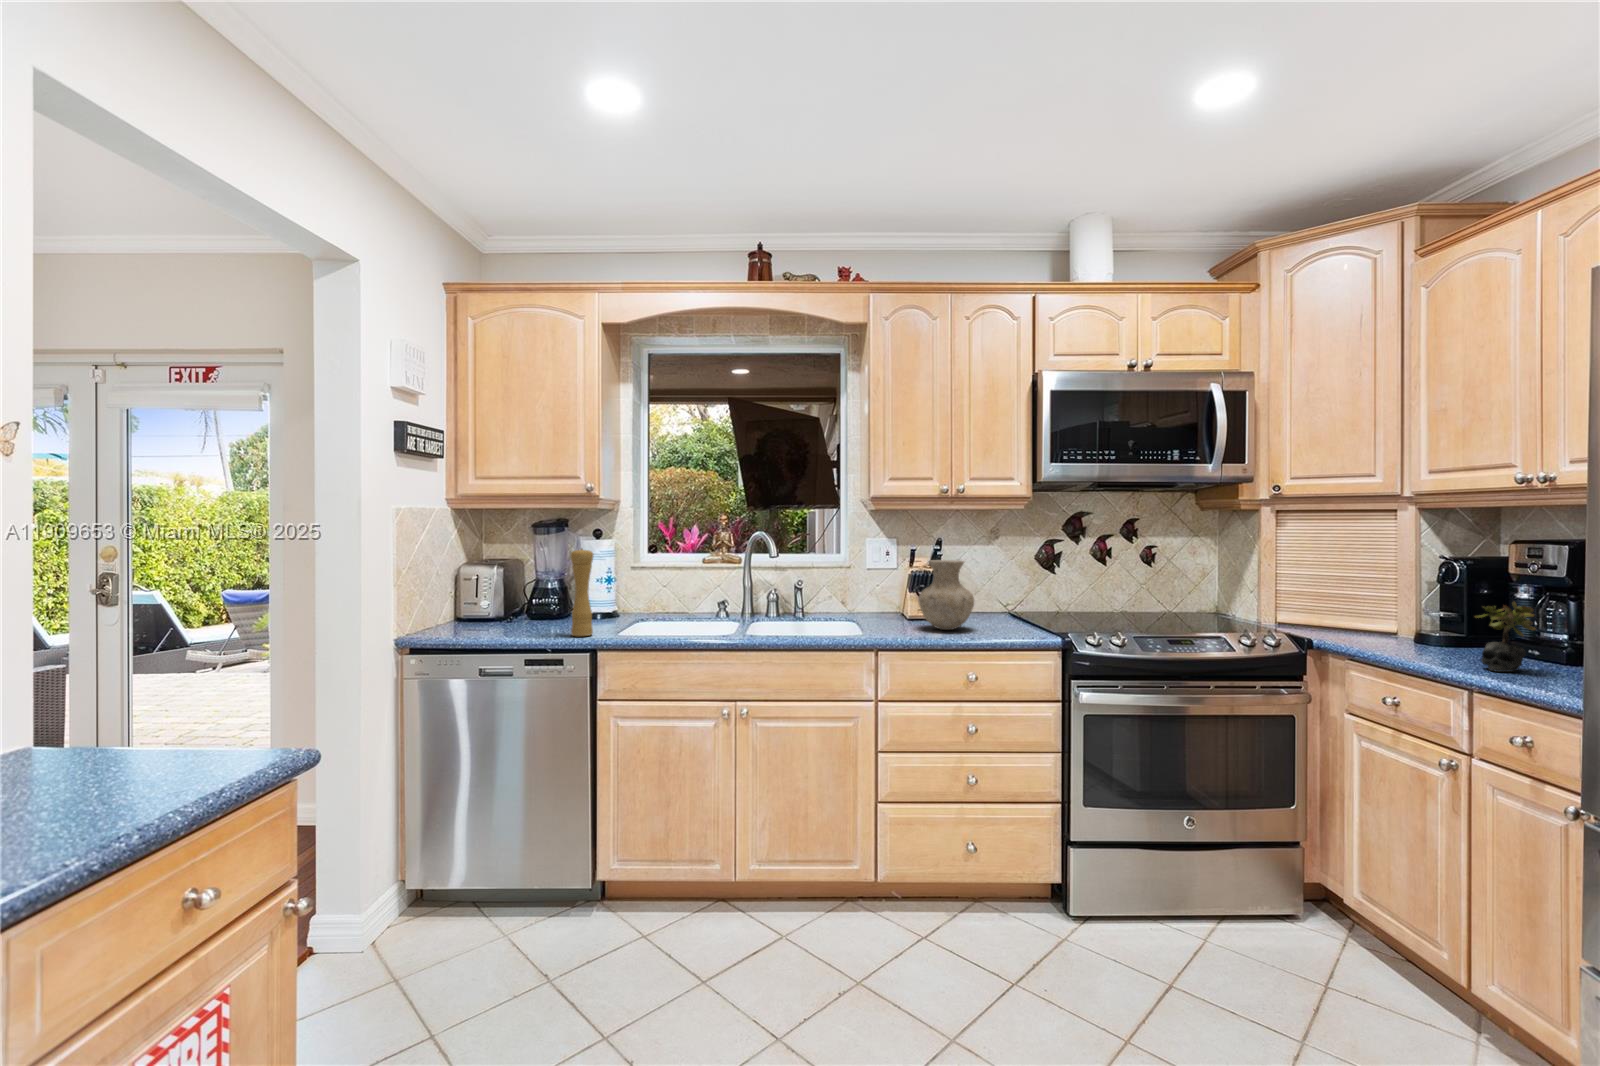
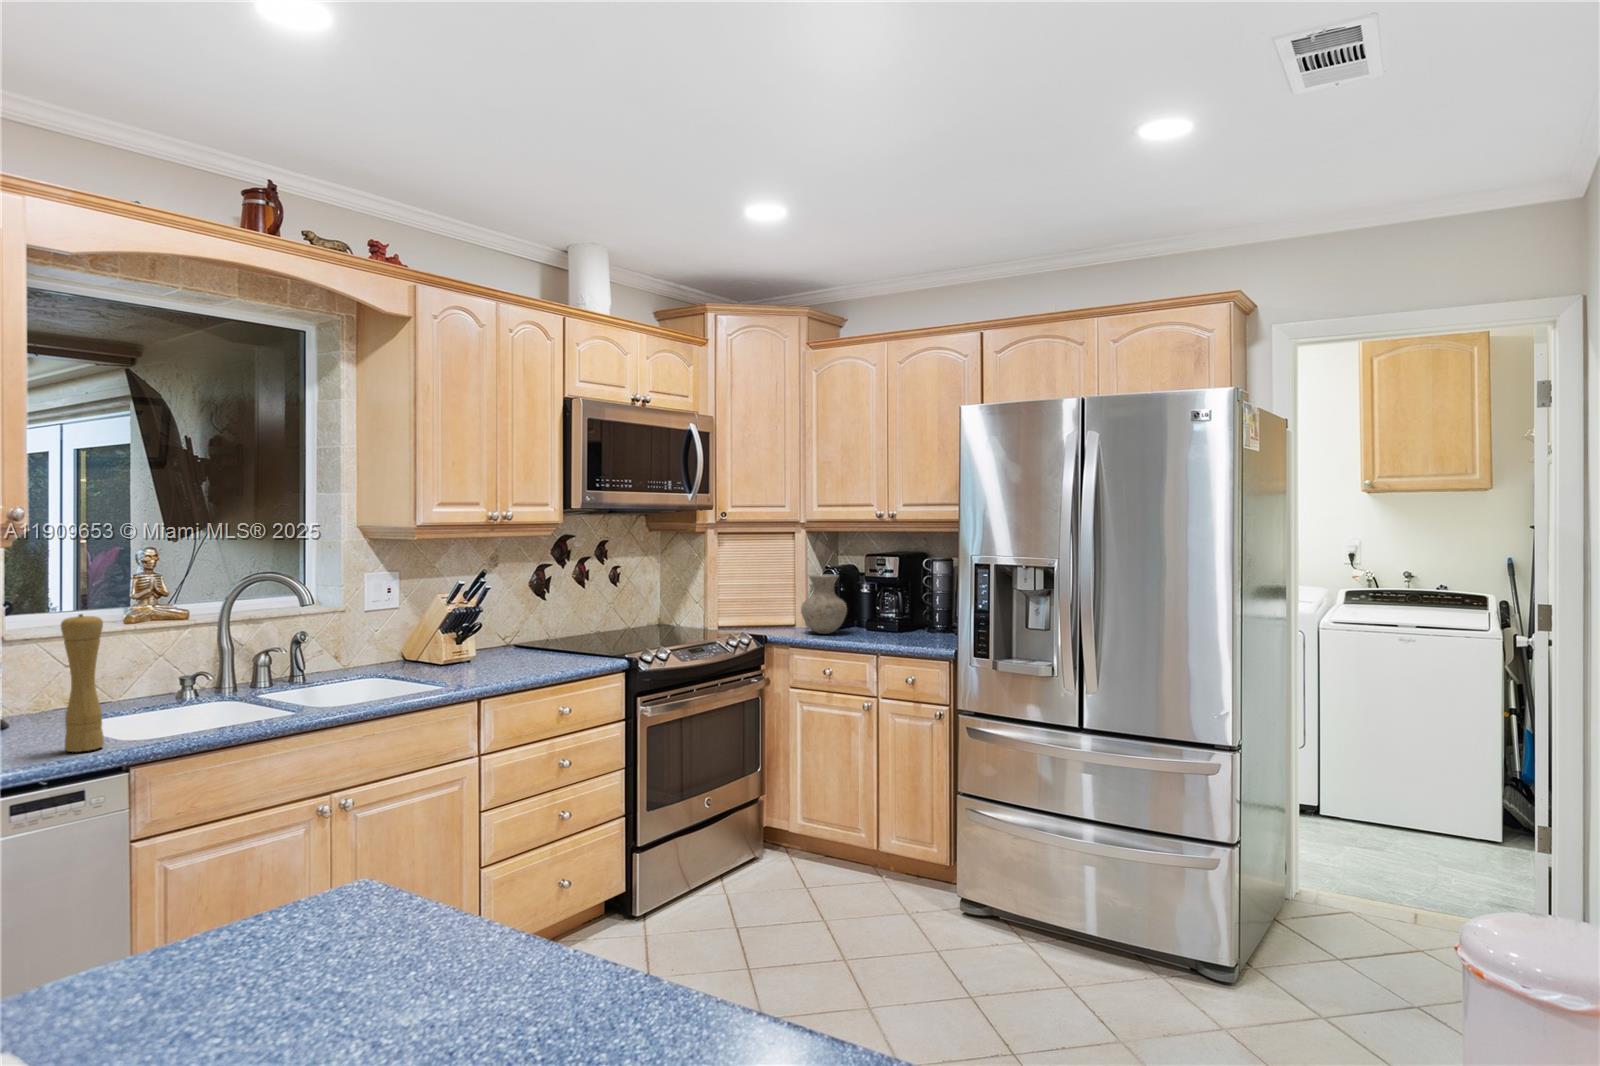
vase: present [918,560,974,630] -> present [801,575,847,634]
succulent plant: present [1476,602,1535,672] -> none [868,596,898,643]

